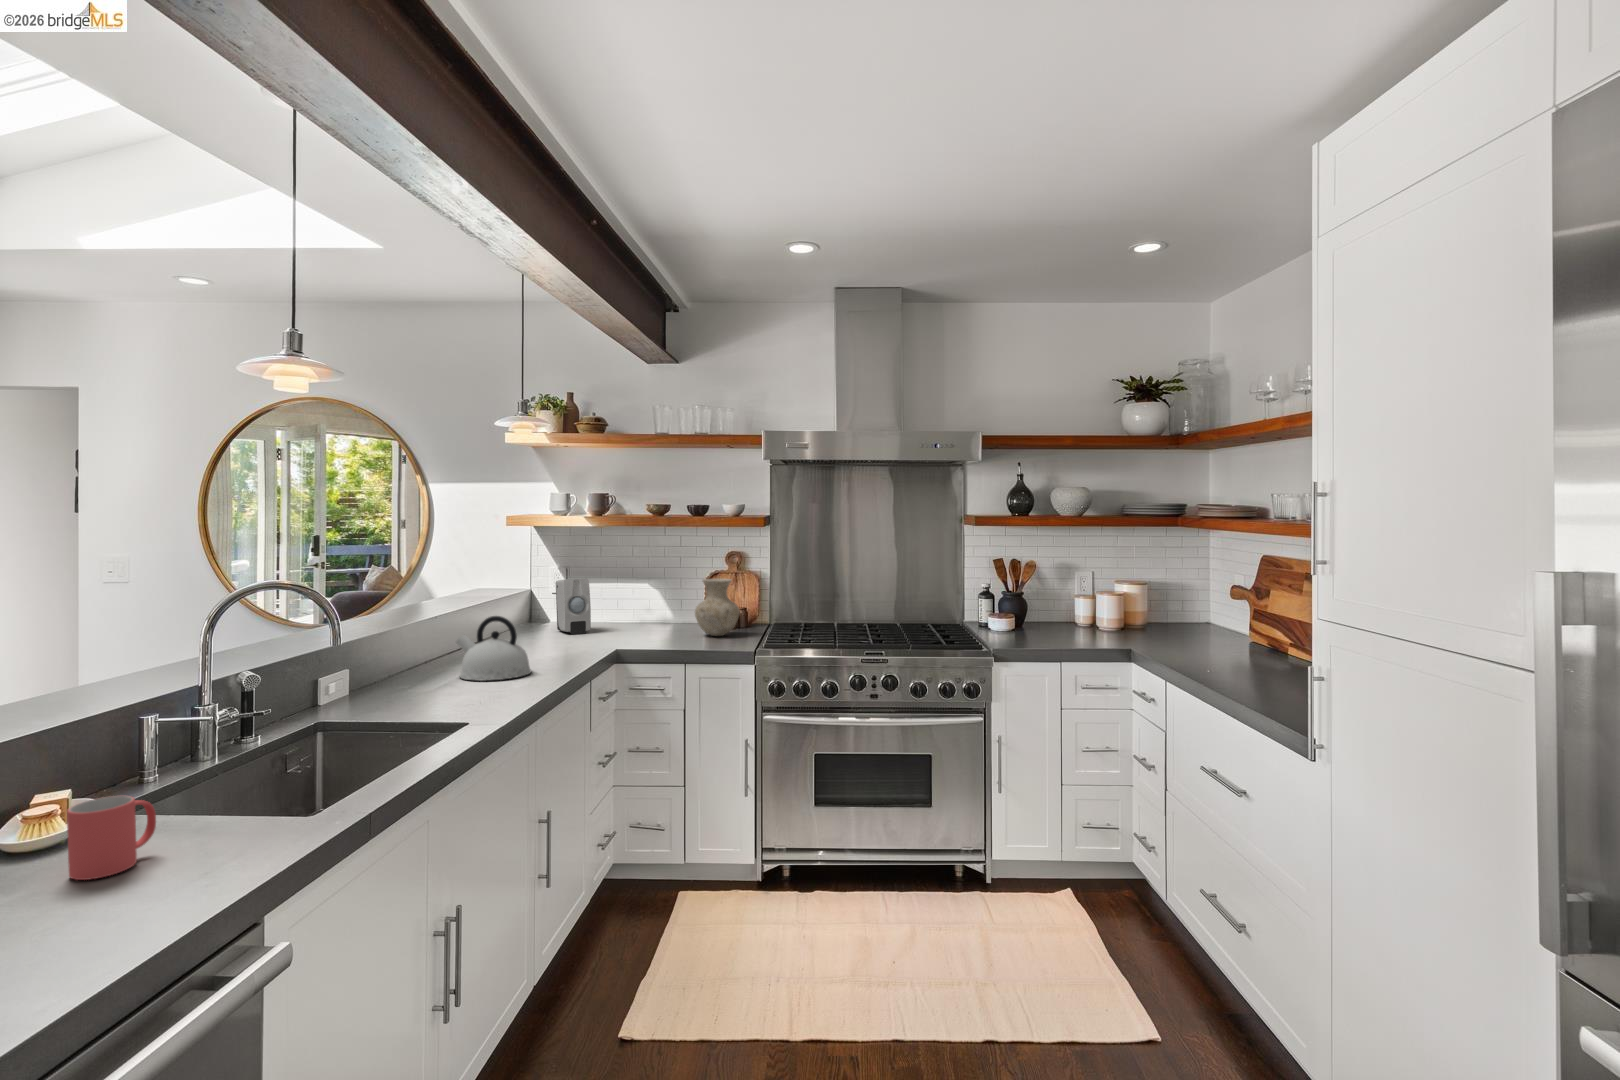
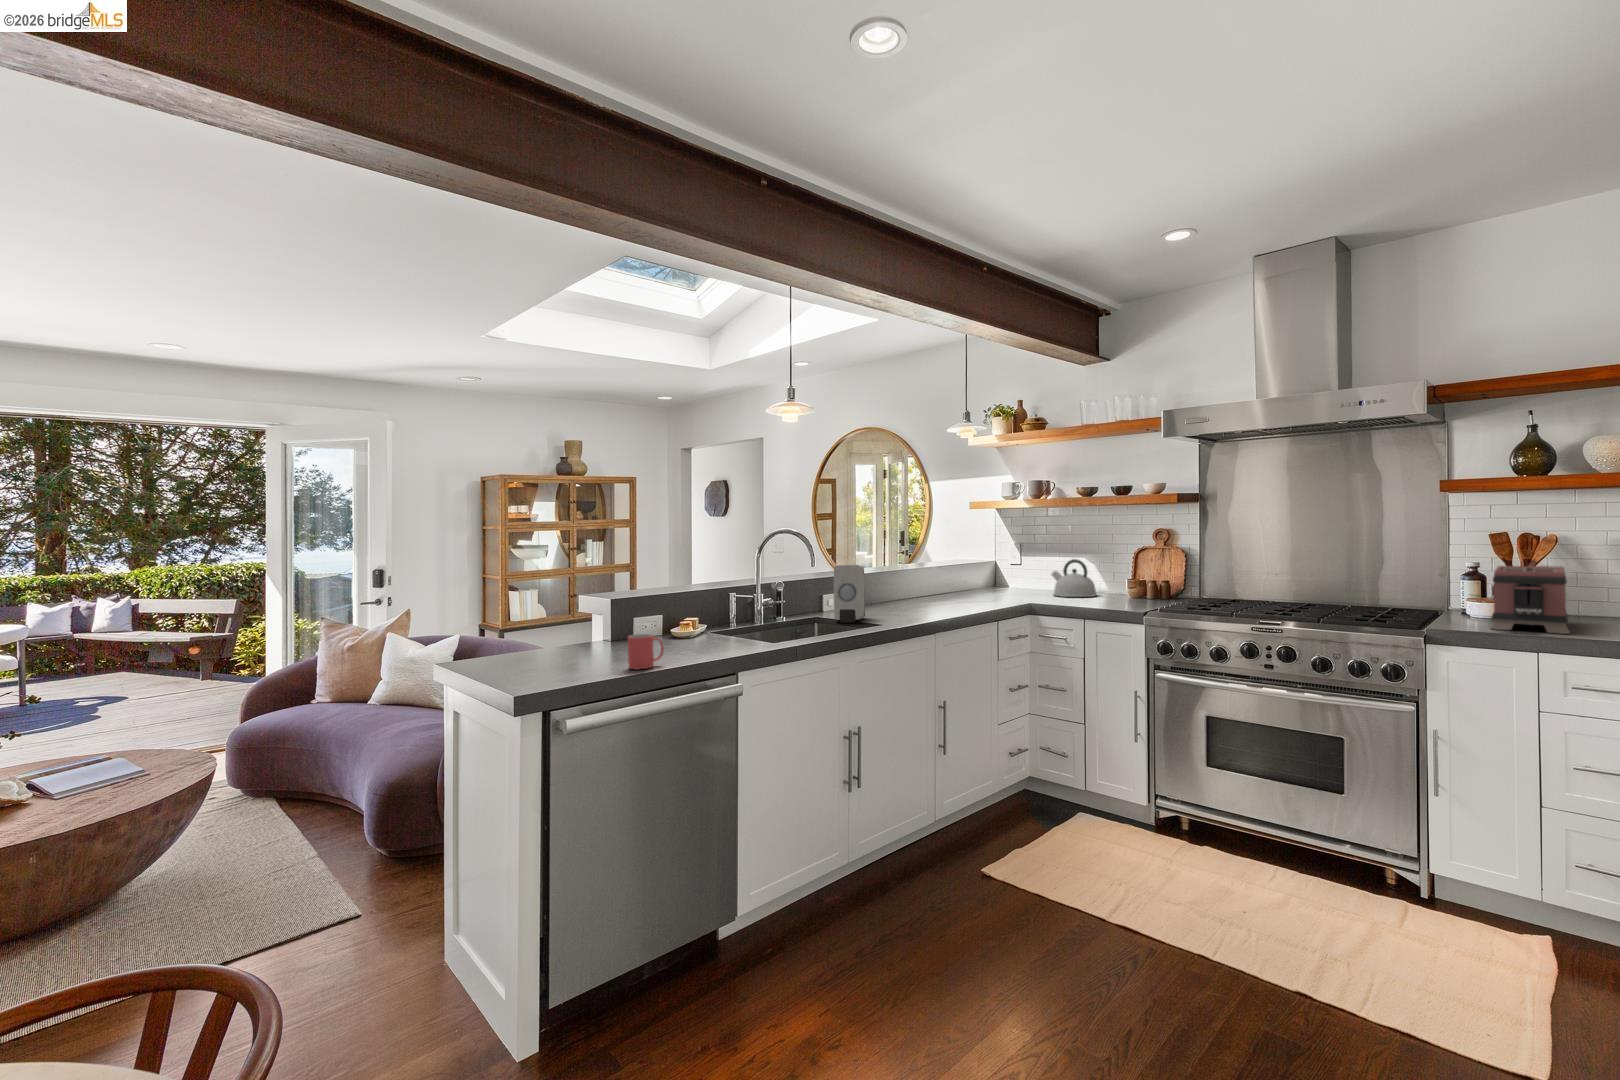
soap dispenser: present [556,578,591,634] -> present [834,565,865,623]
vase: present [695,579,740,636] -> none [1107,551,1150,601]
toaster: none [1009,589,1069,644] -> present [1491,566,1570,634]
kettle: present [456,616,531,681] -> present [1052,559,1097,597]

